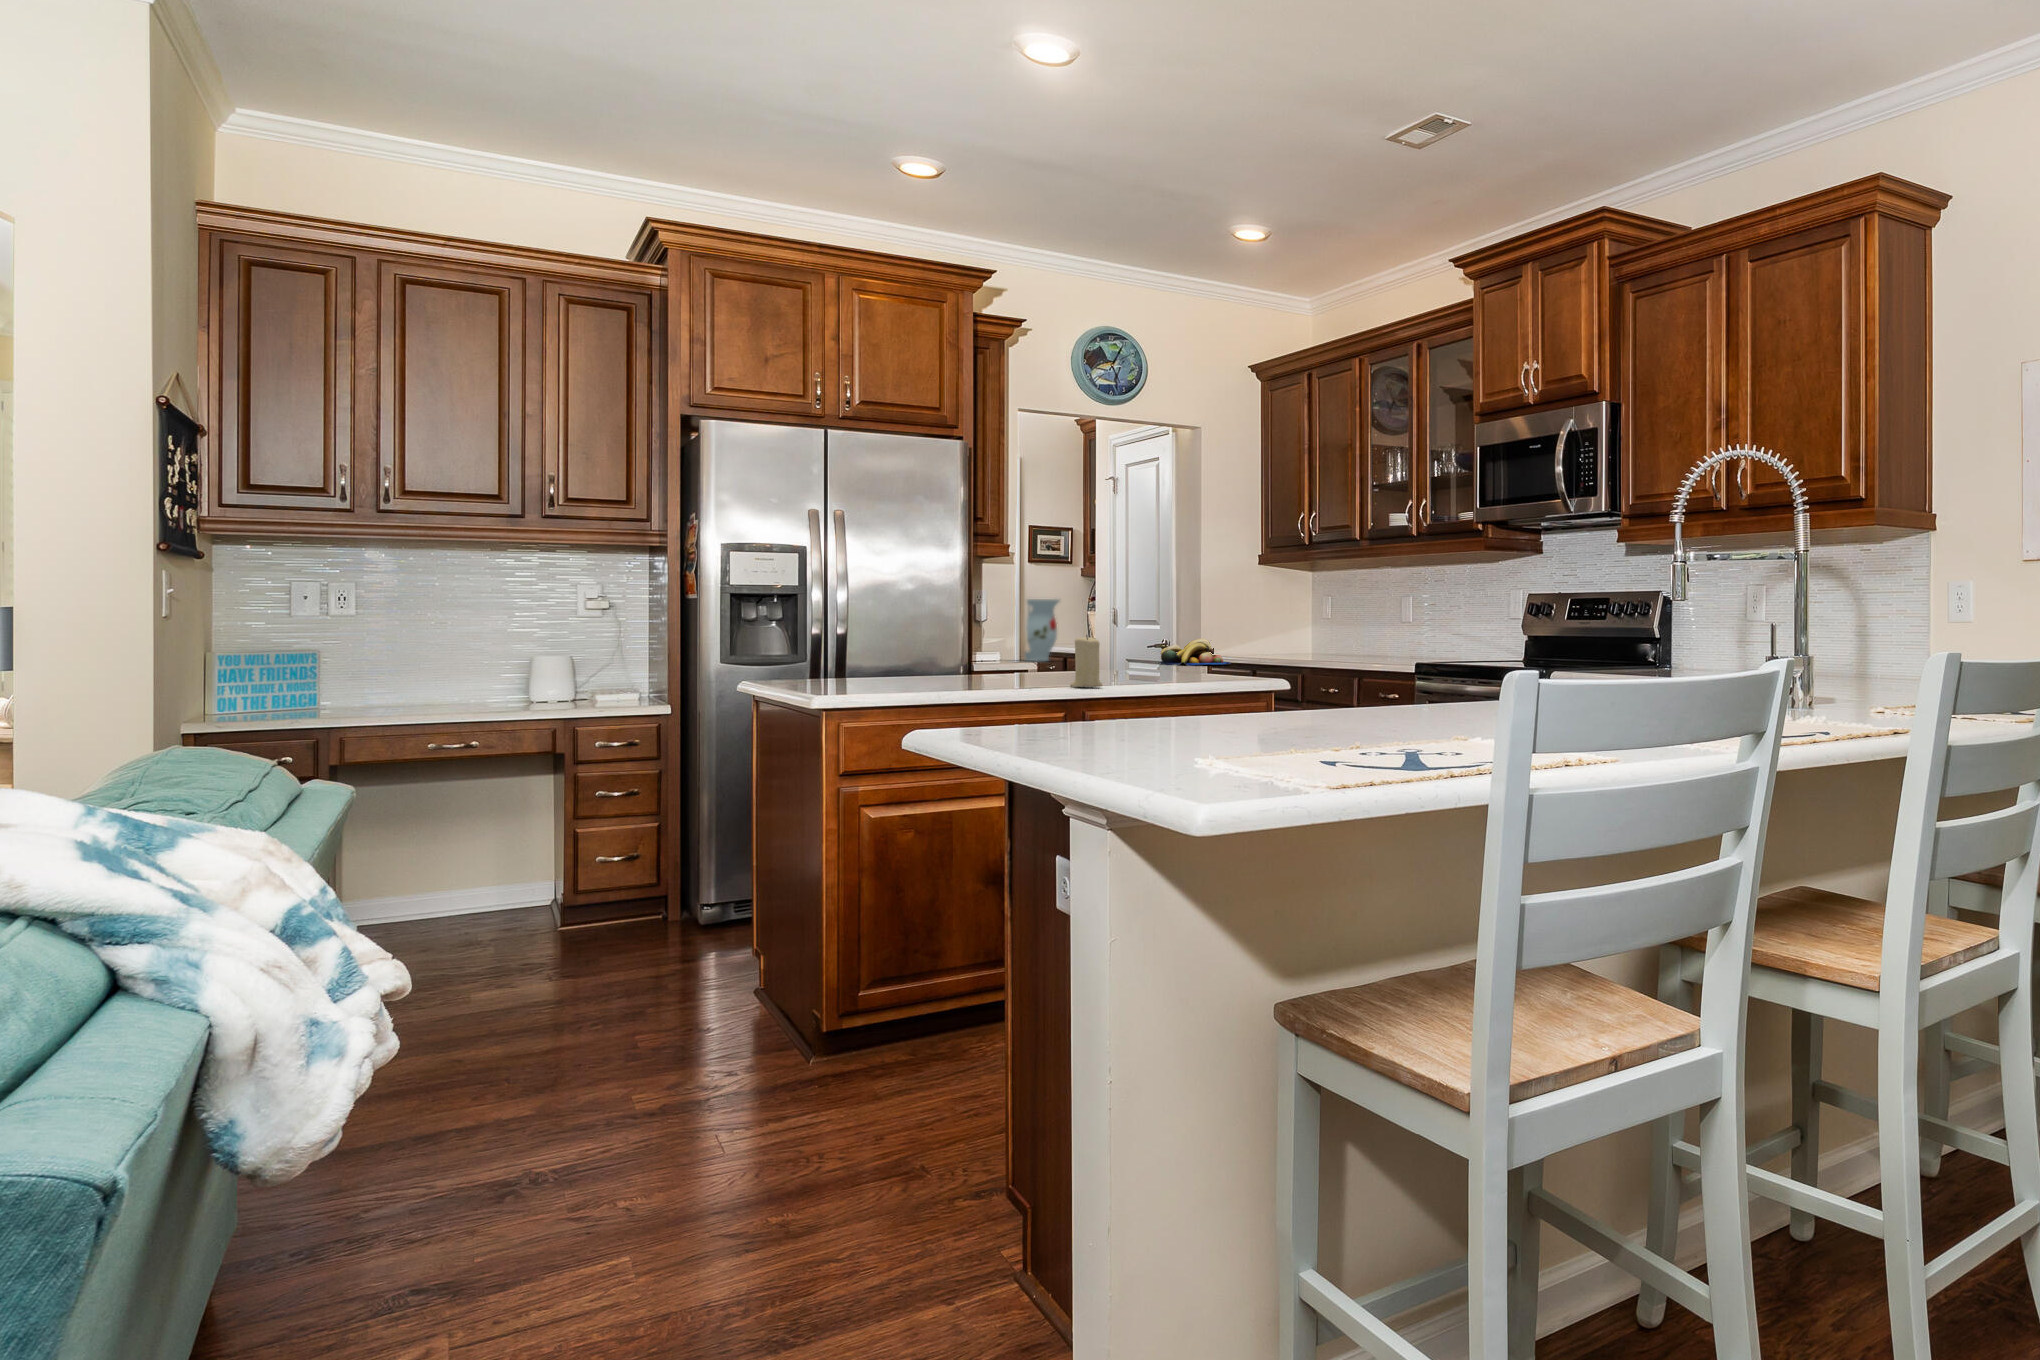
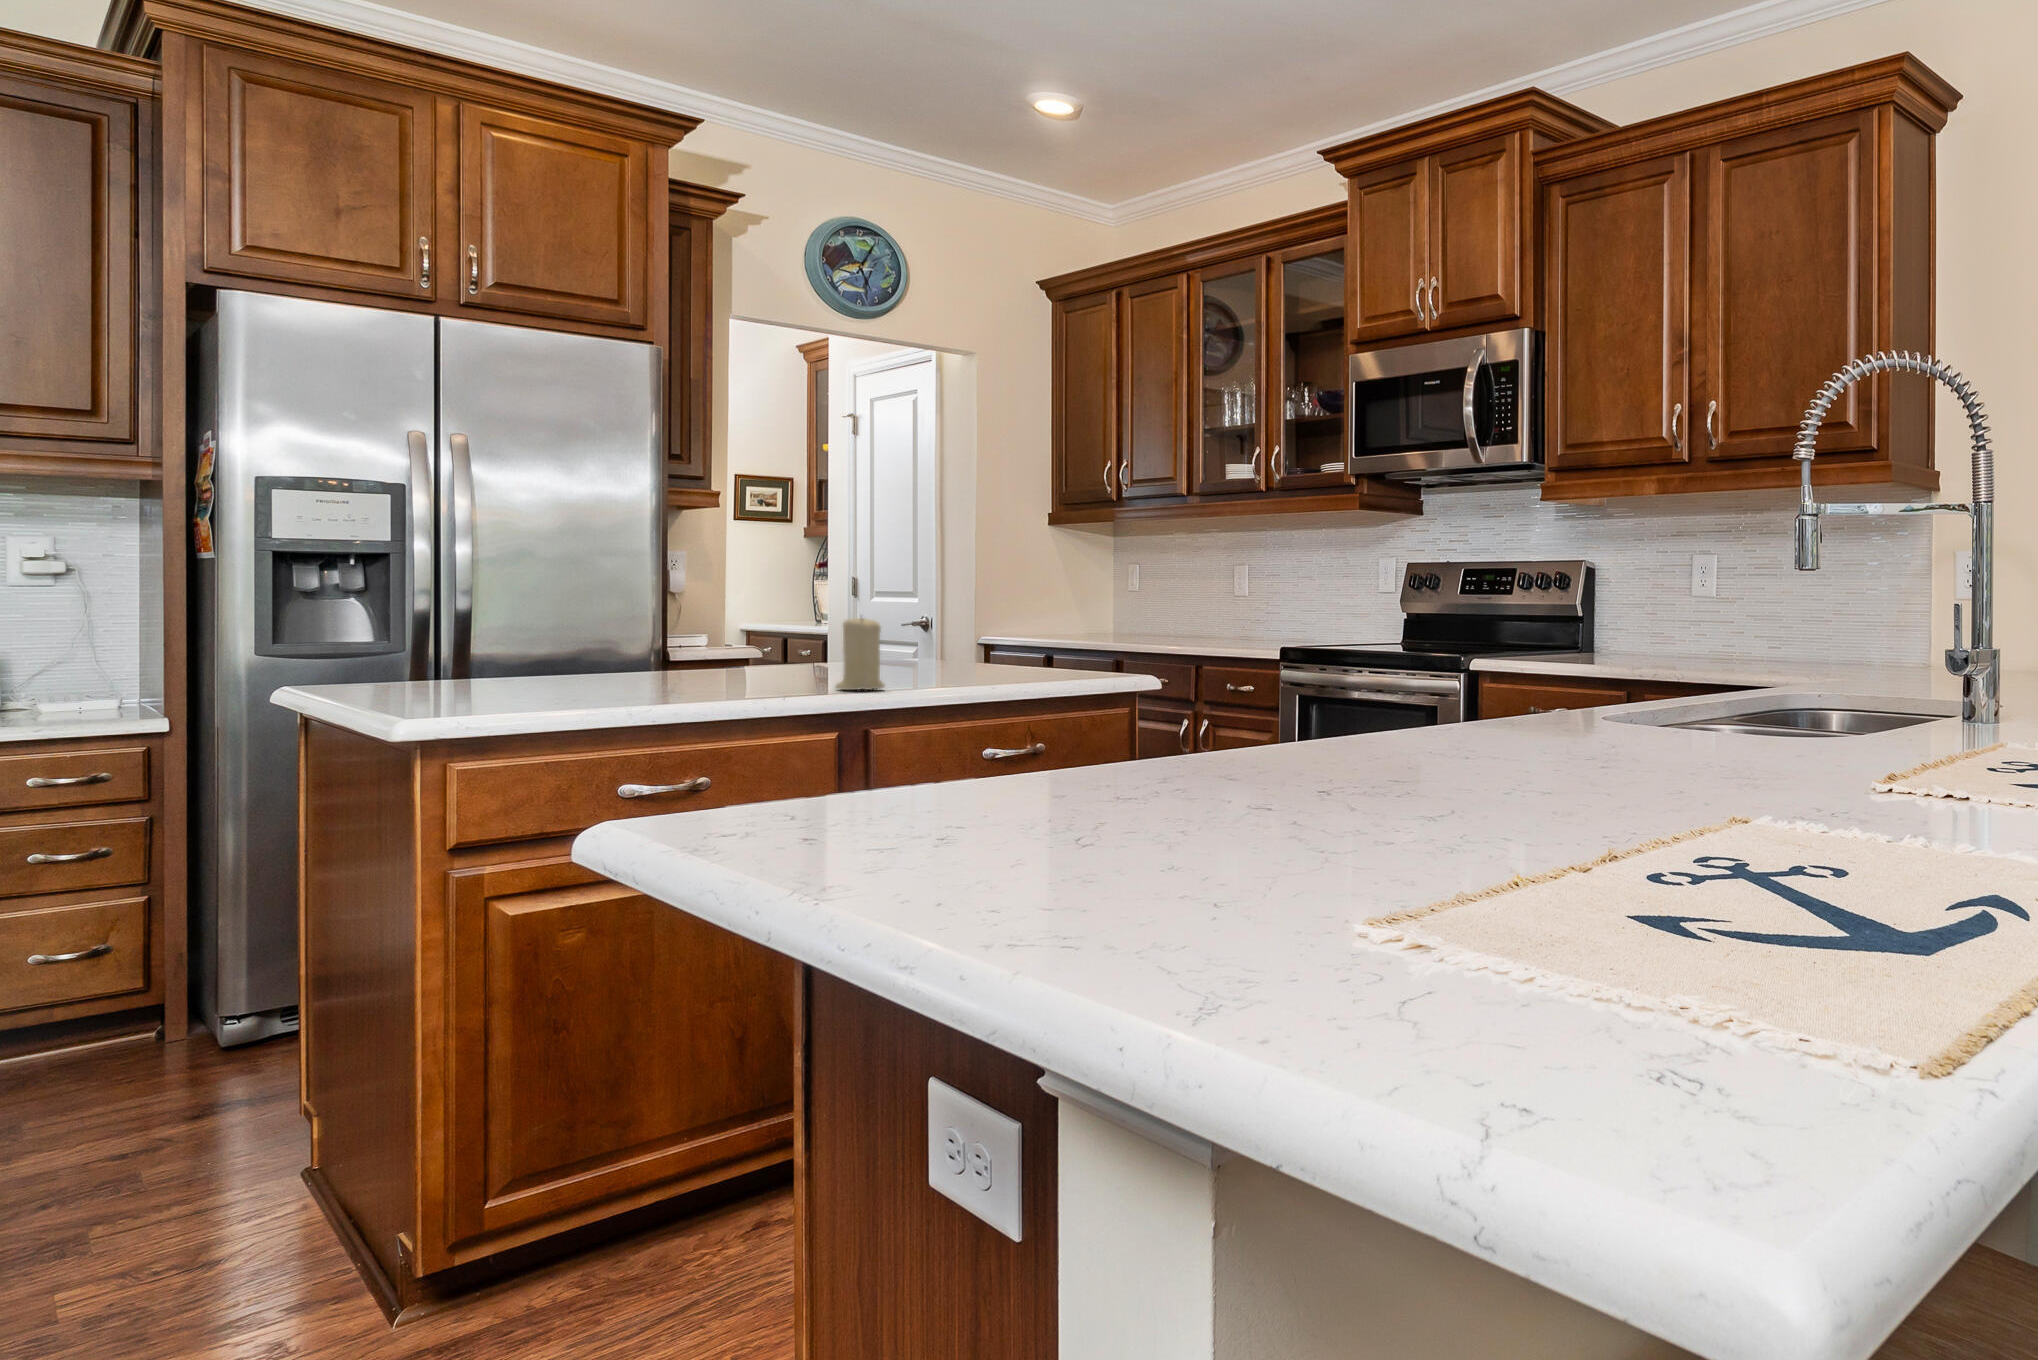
vase: present [1024,599,1059,661] -> none [716,563,785,643]
fruit bowl: present [1159,639,1231,666] -> none [918,614,1013,647]

